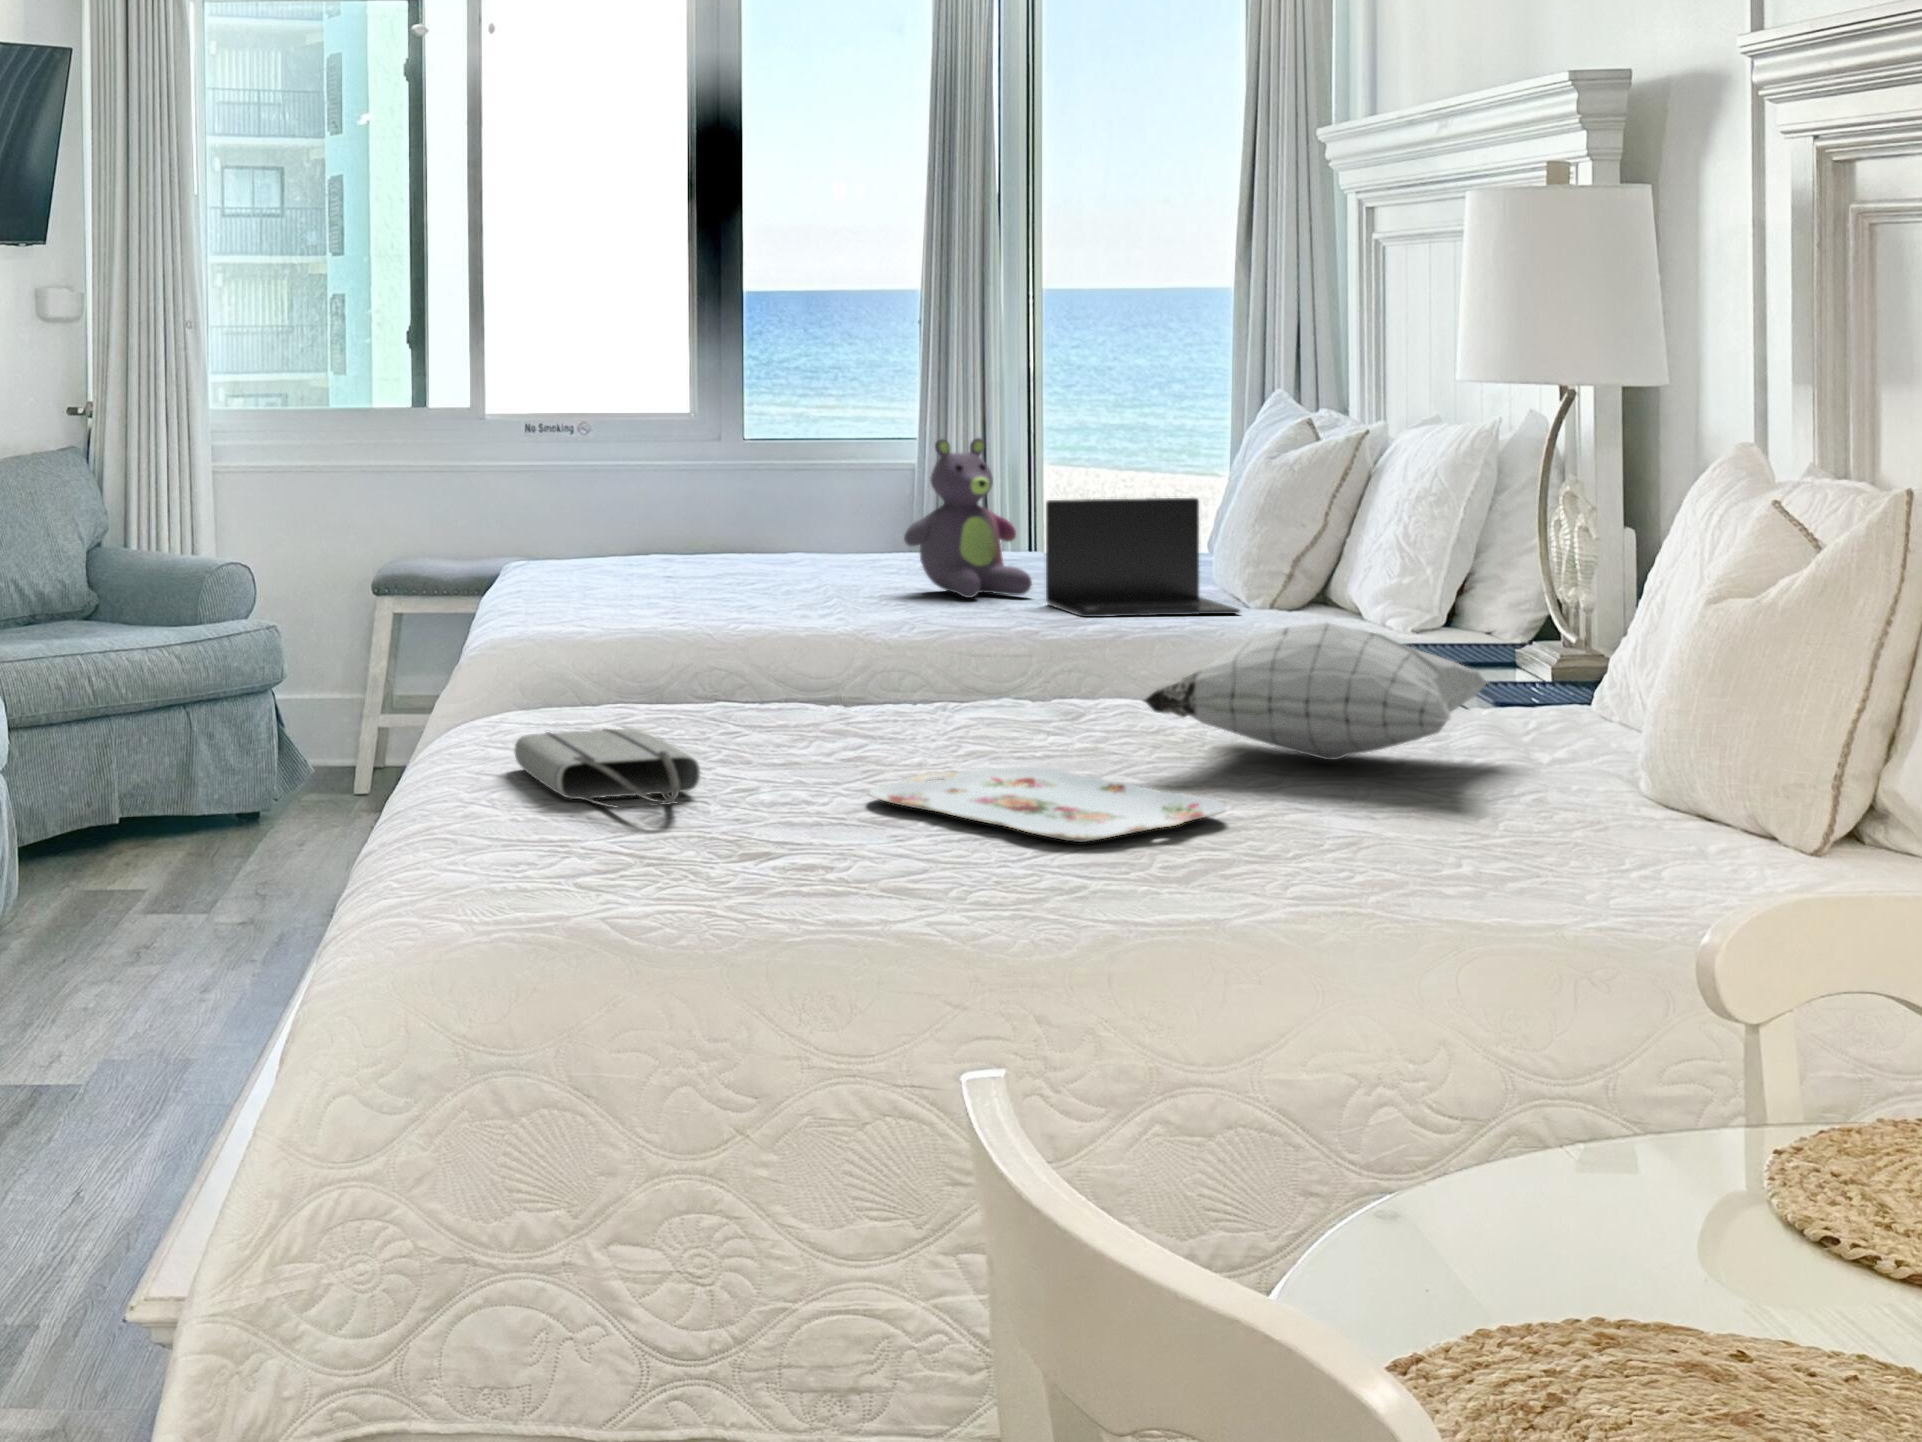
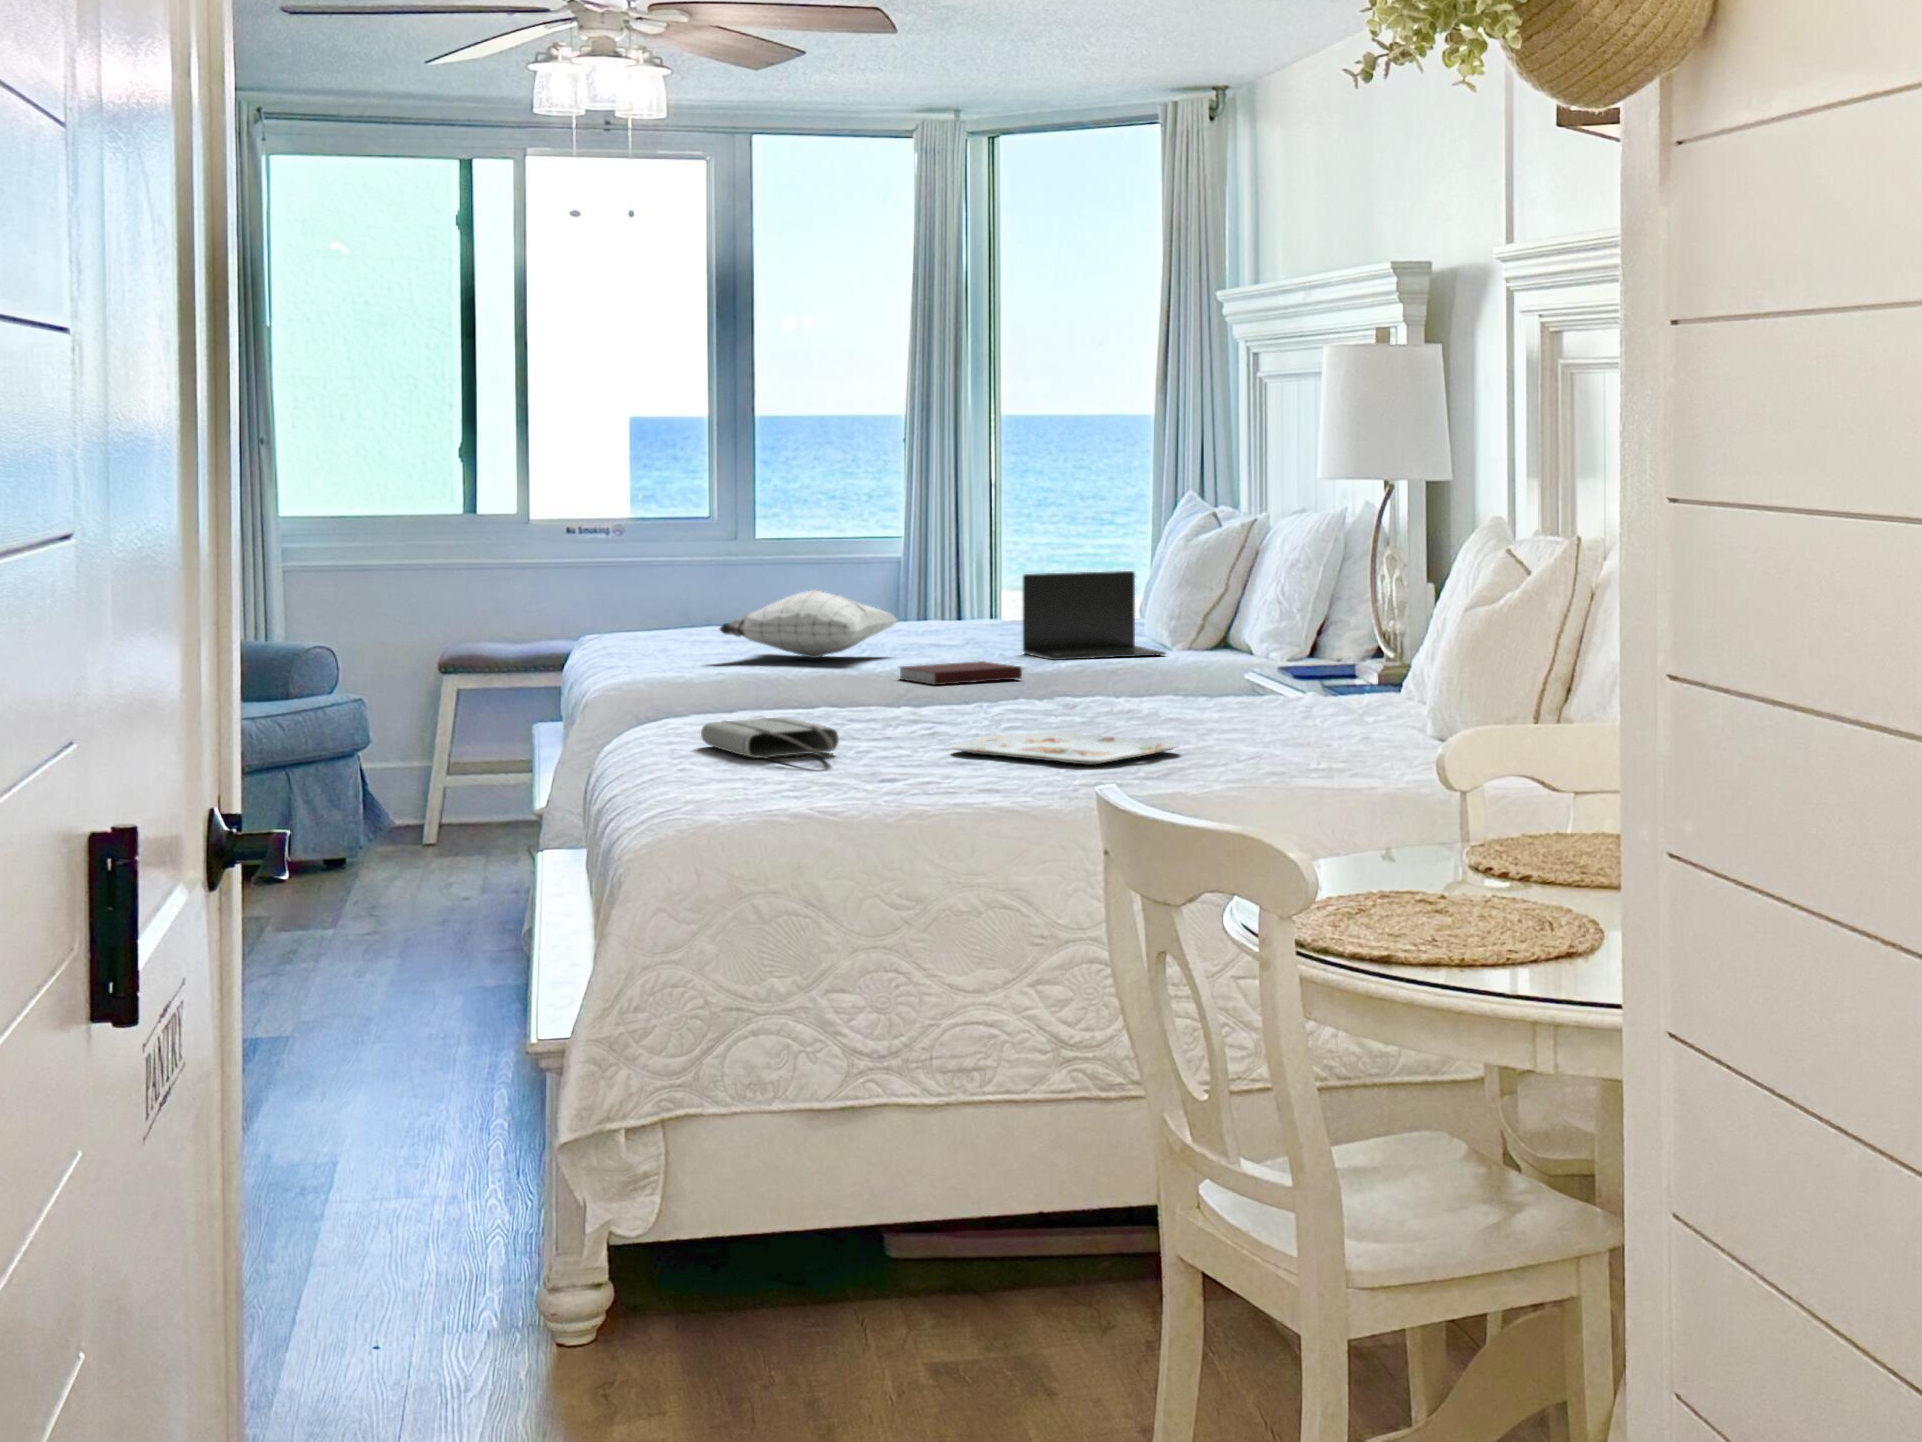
stuffed bear: present [904,438,1032,598] -> none [913,528,1010,651]
notebook: none [861,622,1029,658] -> present [900,661,1022,685]
pillow: present [1144,623,1487,760] -> present [720,590,897,658]

